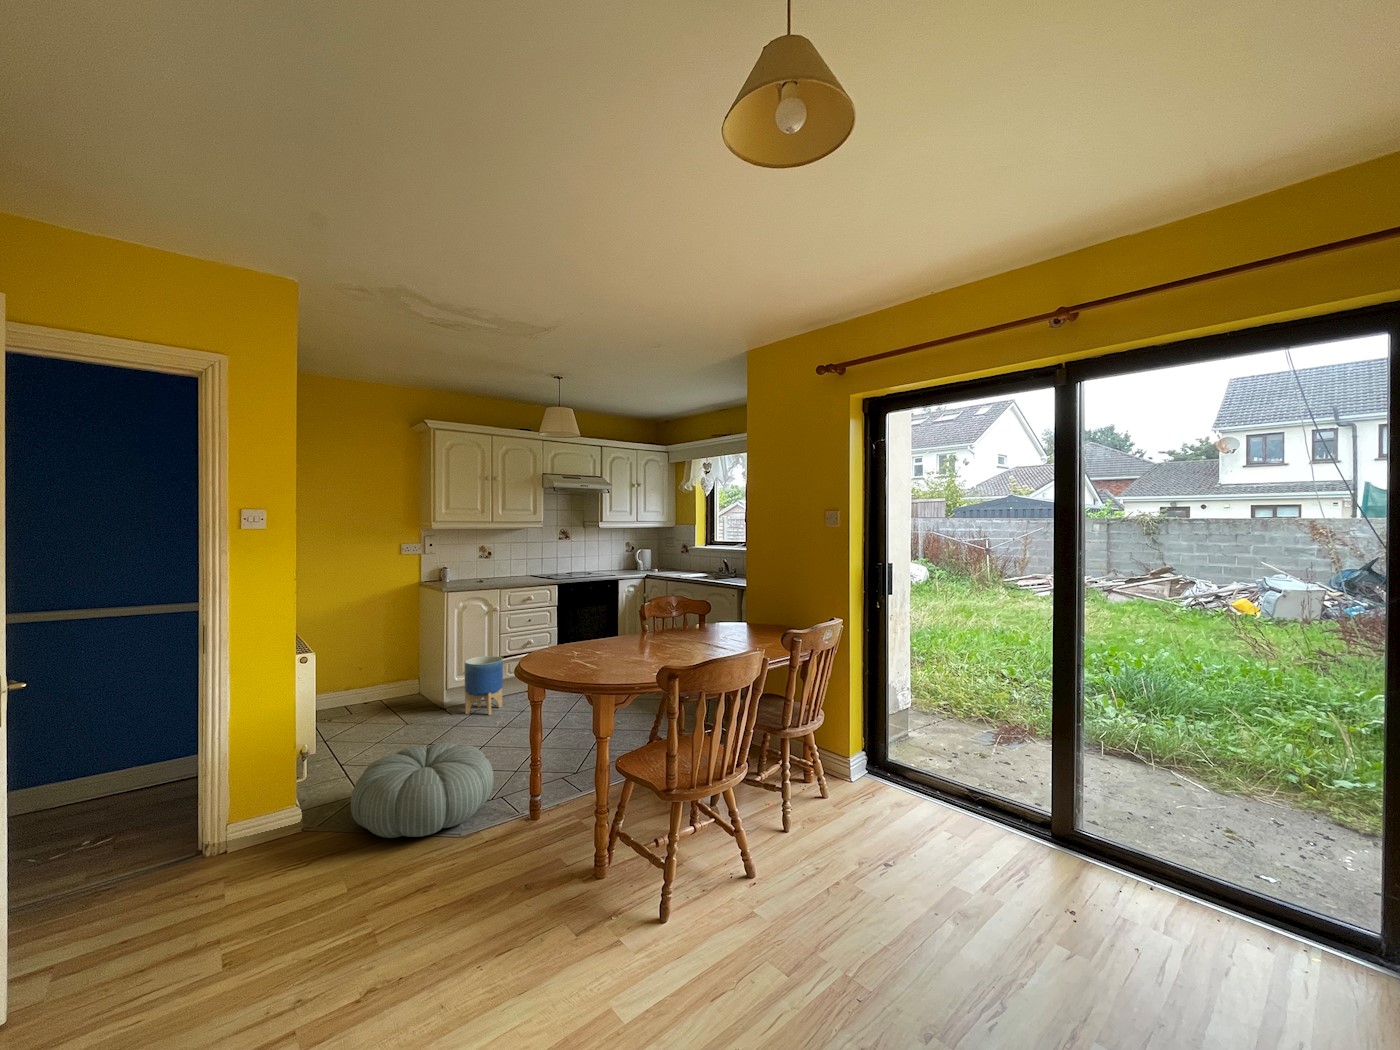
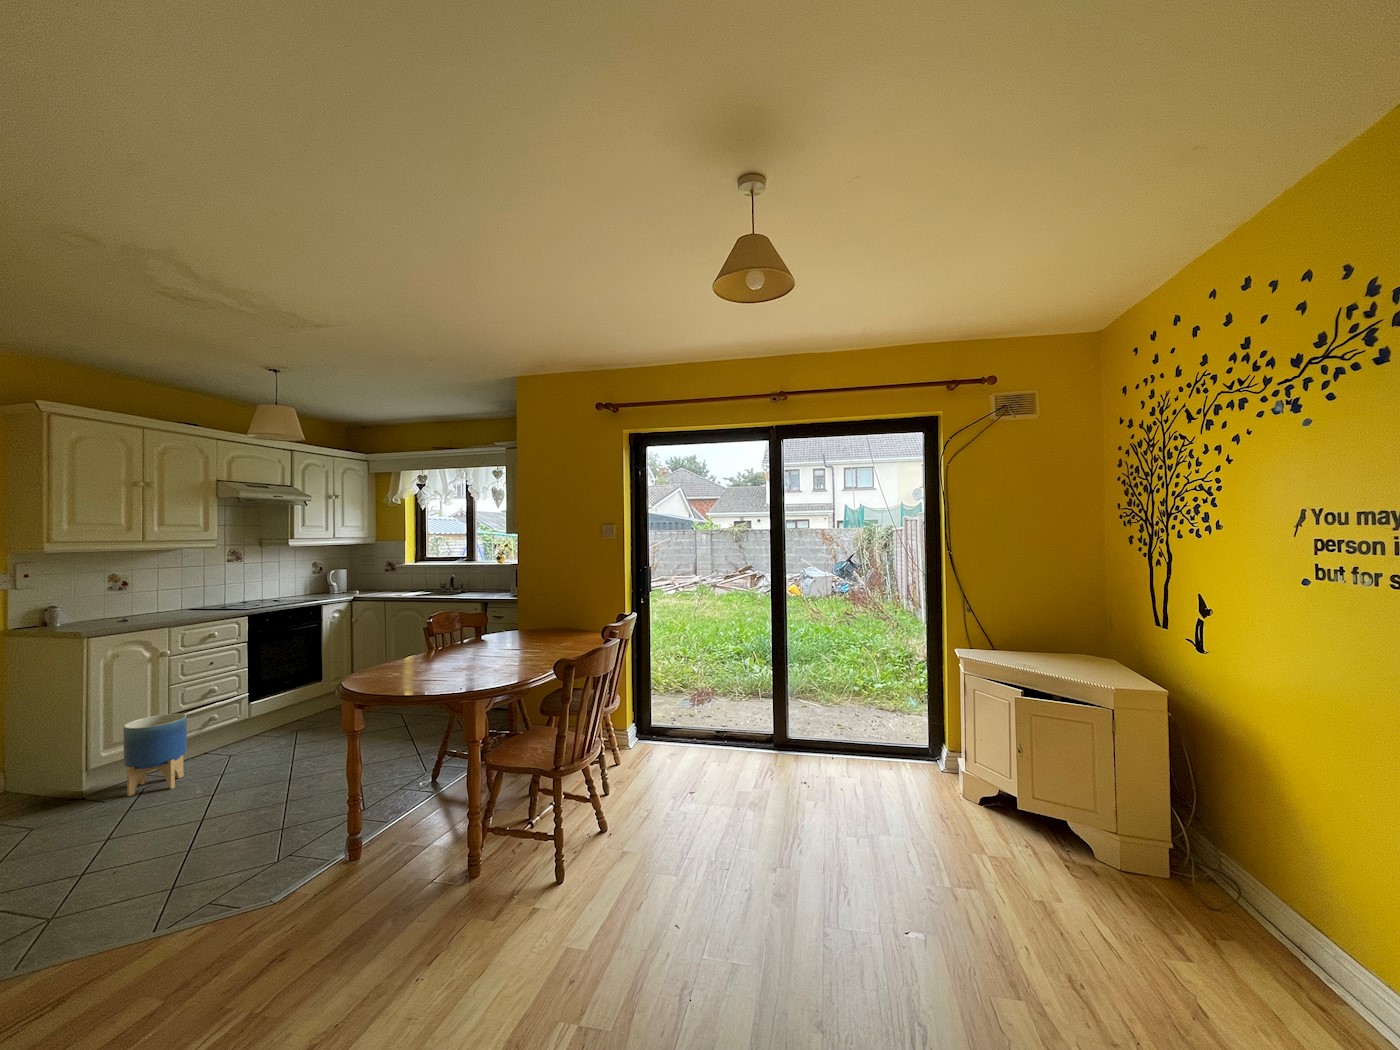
pouf: present [351,743,494,838] -> none [80,807,289,940]

